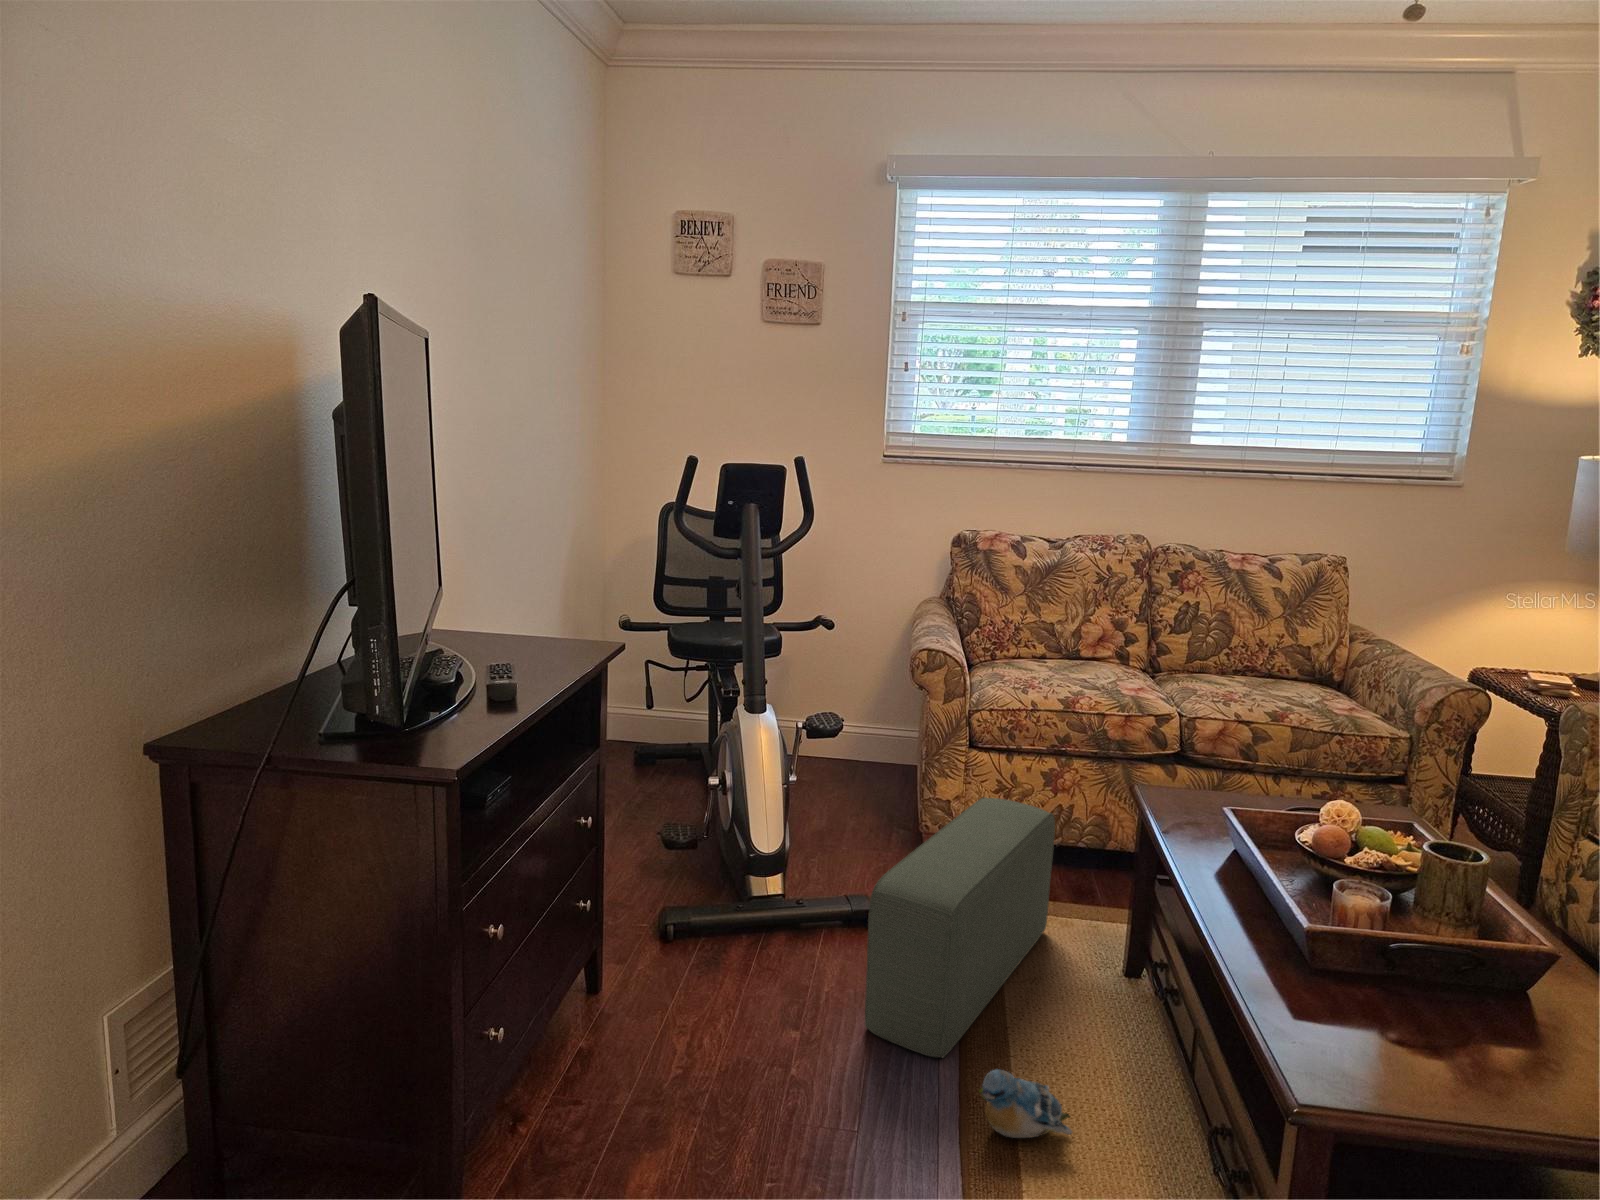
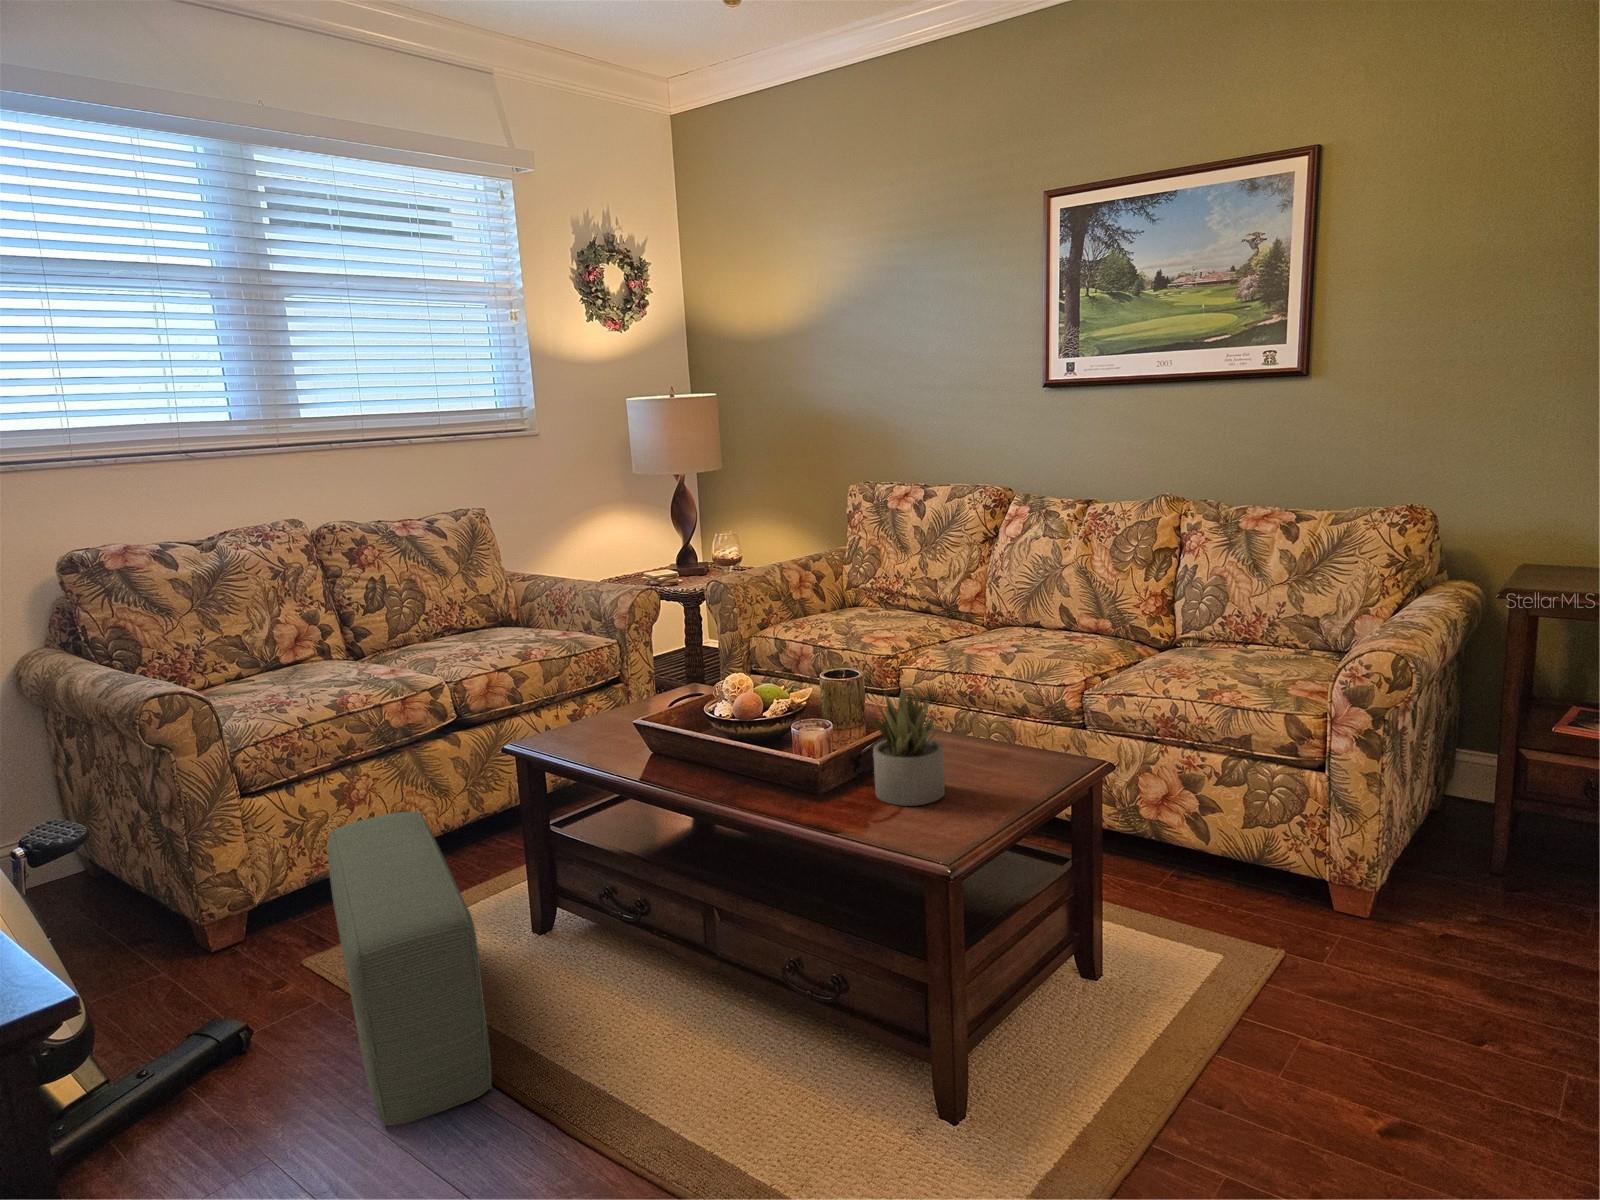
succulent plant: none [1378,910,1520,1094] -> present [869,686,945,806]
plush toy: present [979,1069,1072,1138] -> none [586,1029,666,1096]

